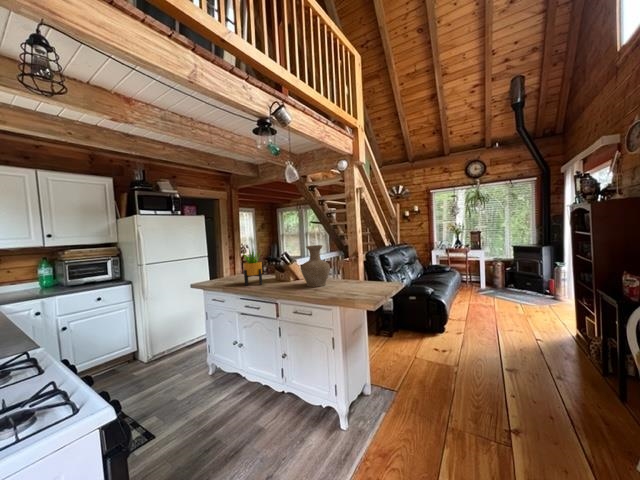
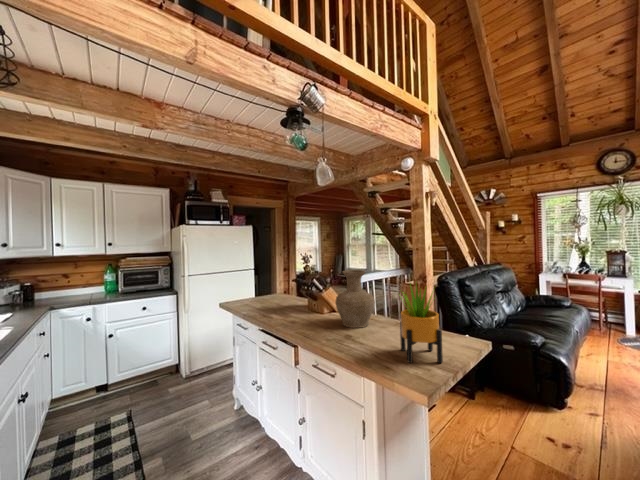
potted plant: present [243,250,262,286] -> present [400,285,443,363]

